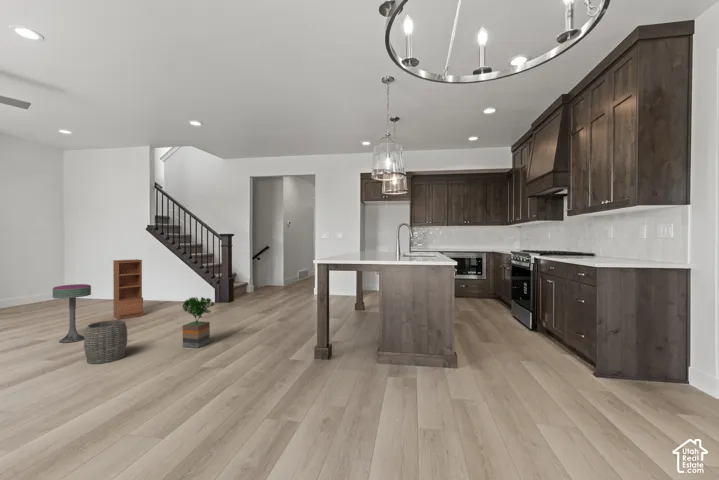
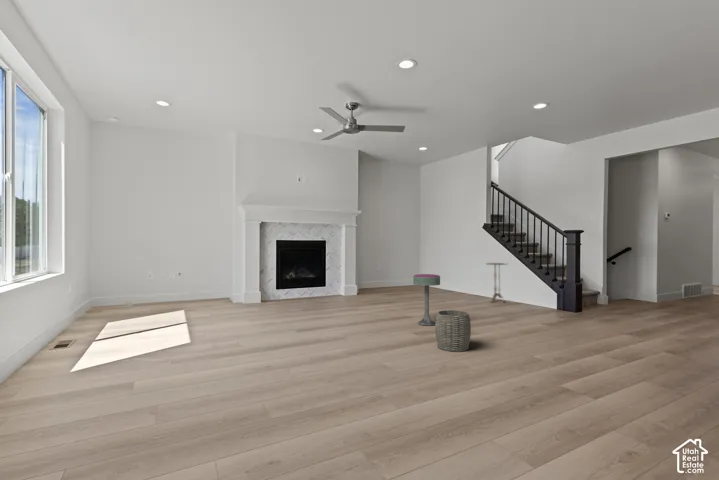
bookcase: present [113,259,143,319] -> none [457,256,483,313]
side table: none [148,264,171,304] -> present [488,263,504,302]
potted tree: present [183,297,215,348] -> none [524,297,567,360]

